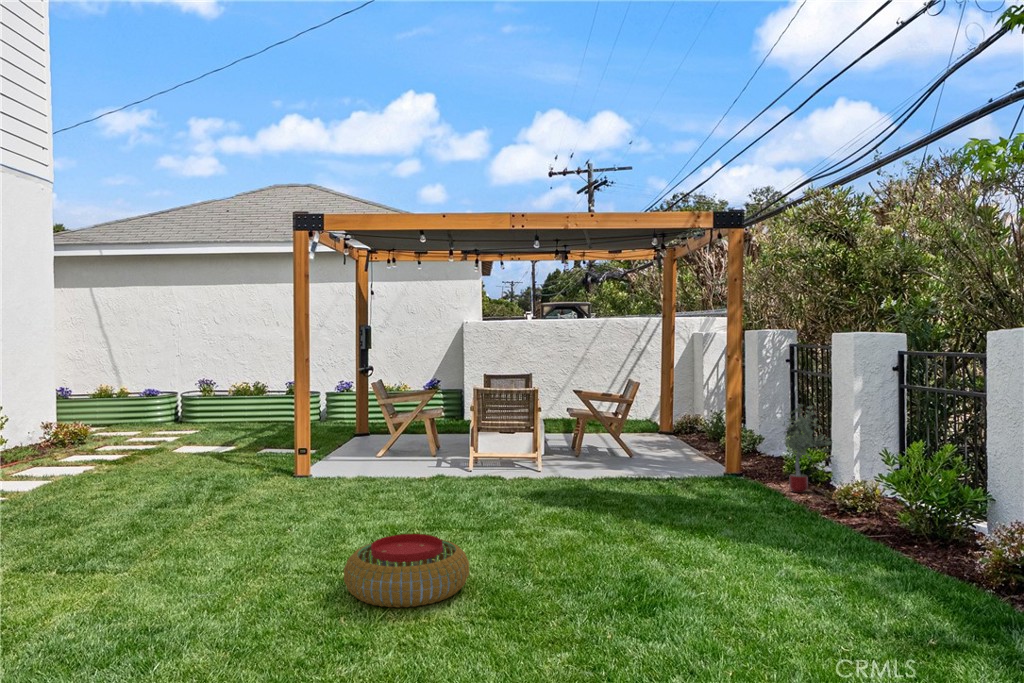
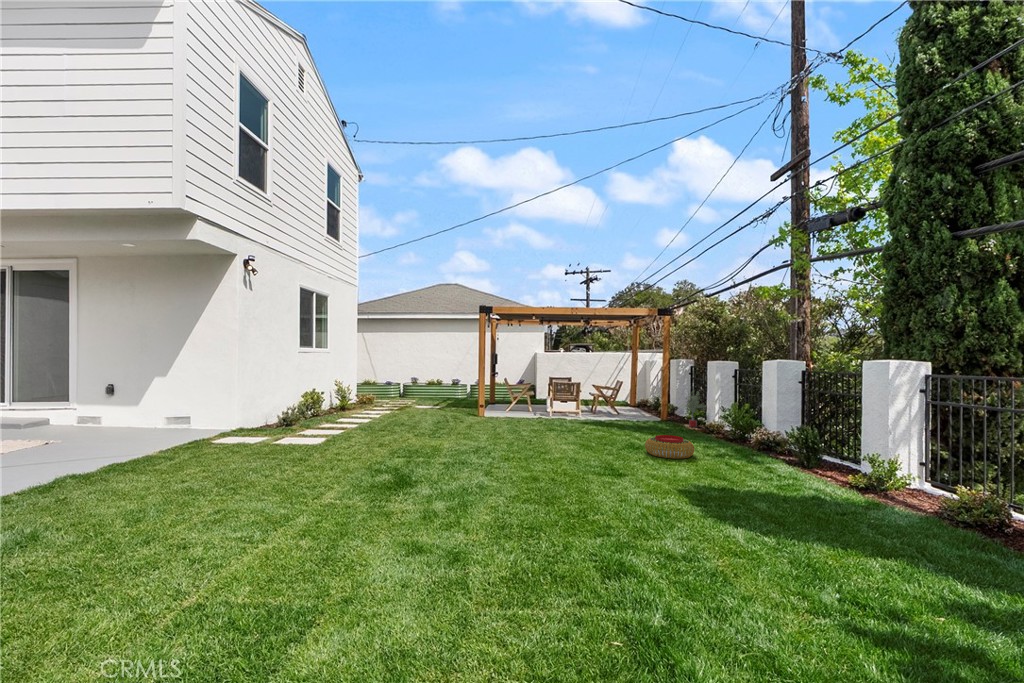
pouf: present [344,534,469,608] -> present [645,435,695,459]

